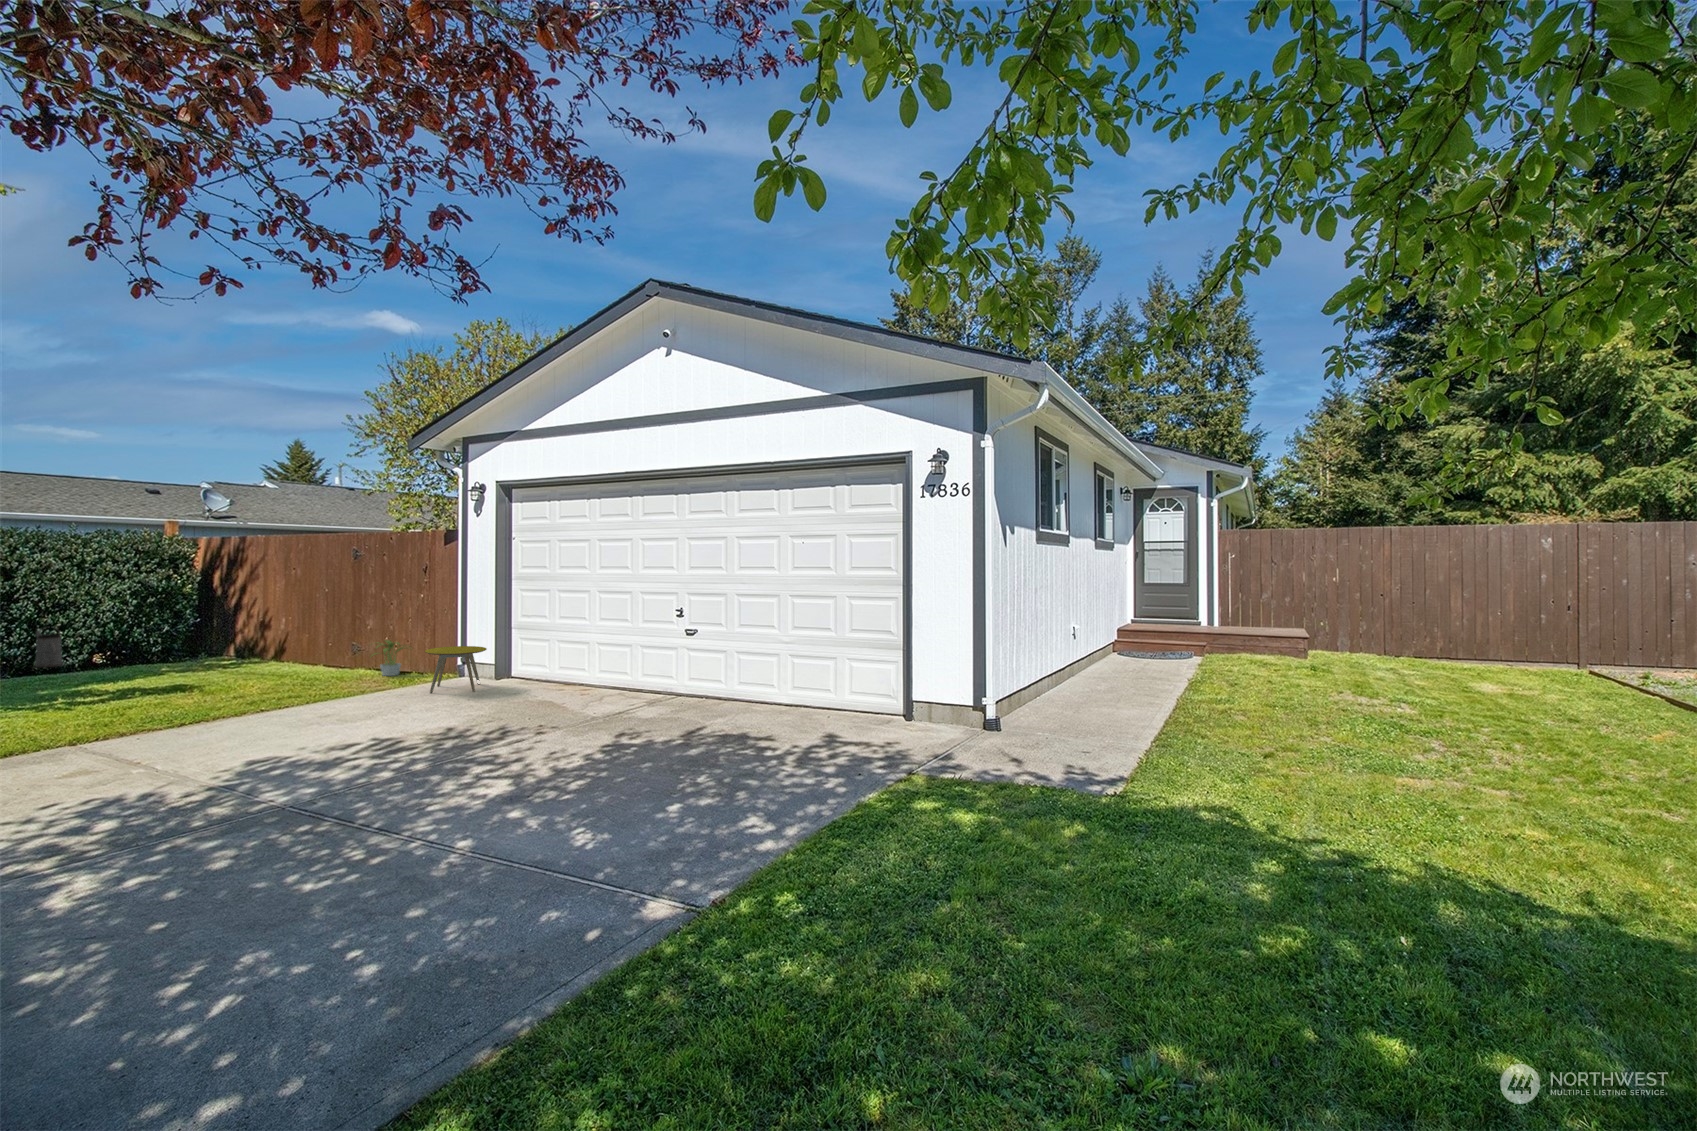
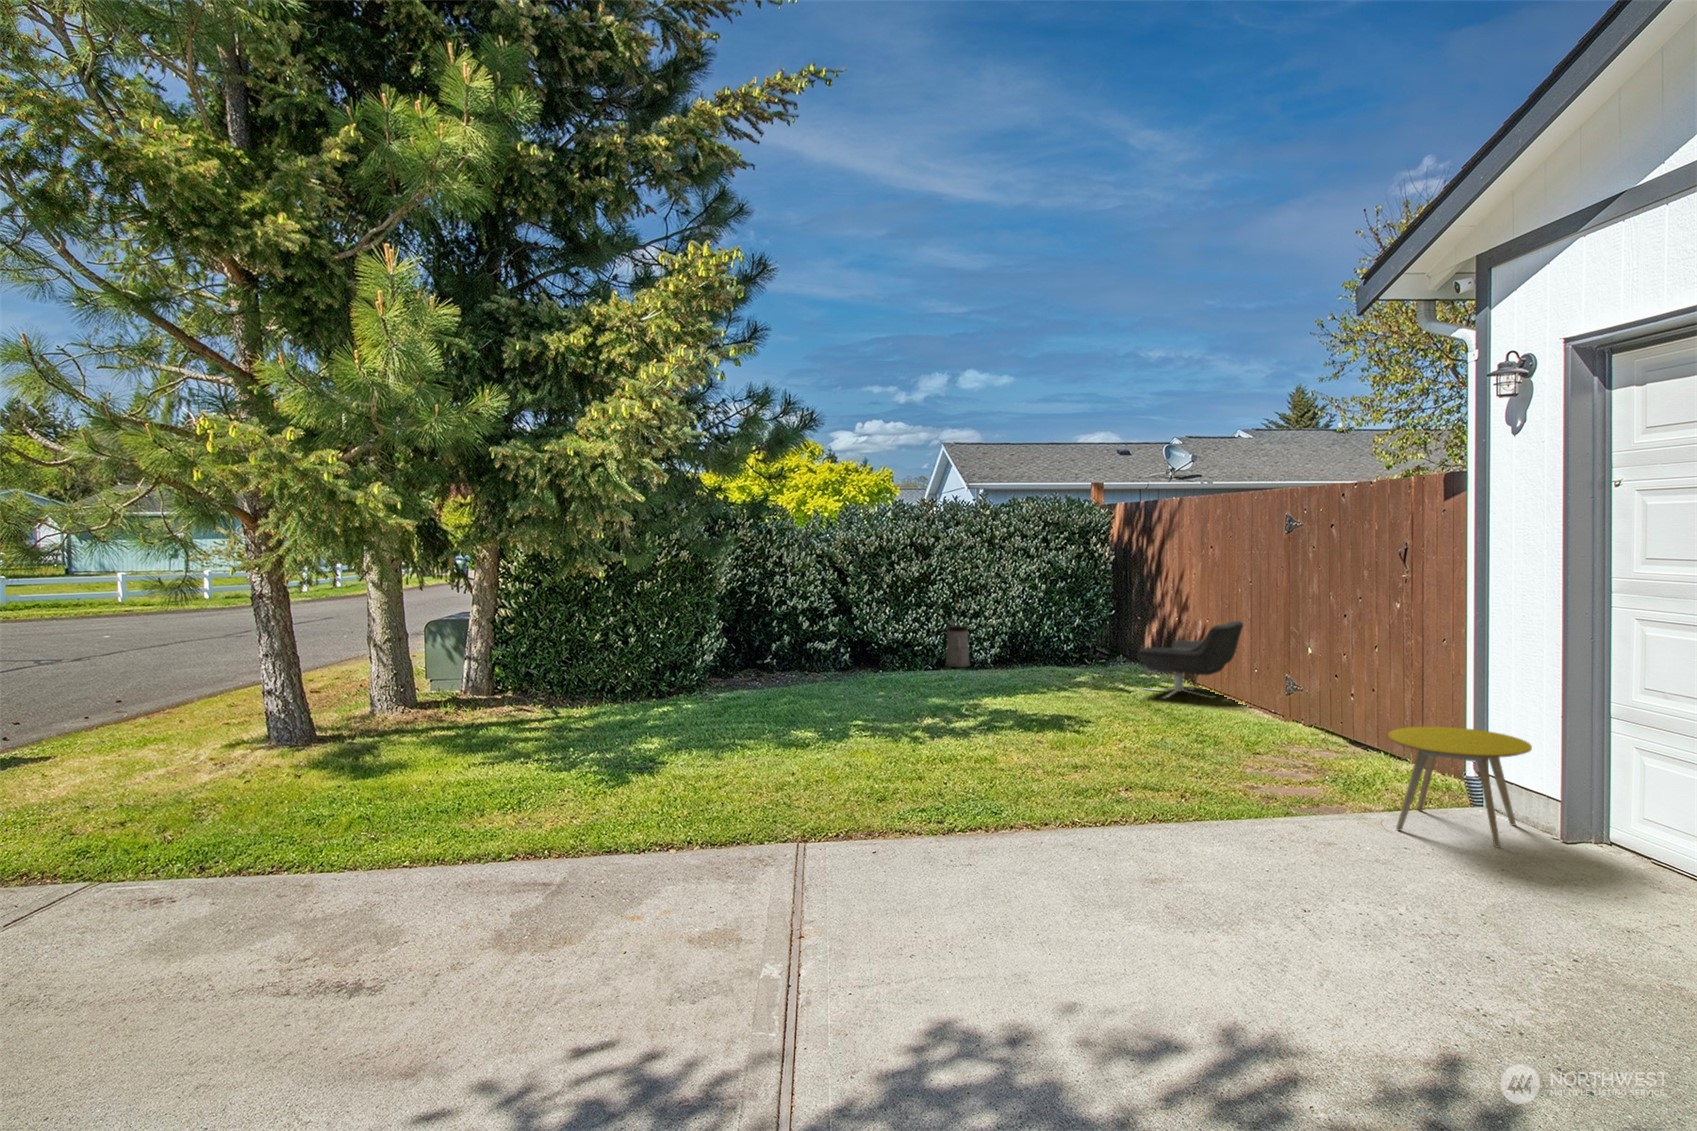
lounge chair: none [245,614,321,665] -> present [1139,621,1243,699]
potted plant: present [377,640,410,676] -> none [1298,687,1381,759]

